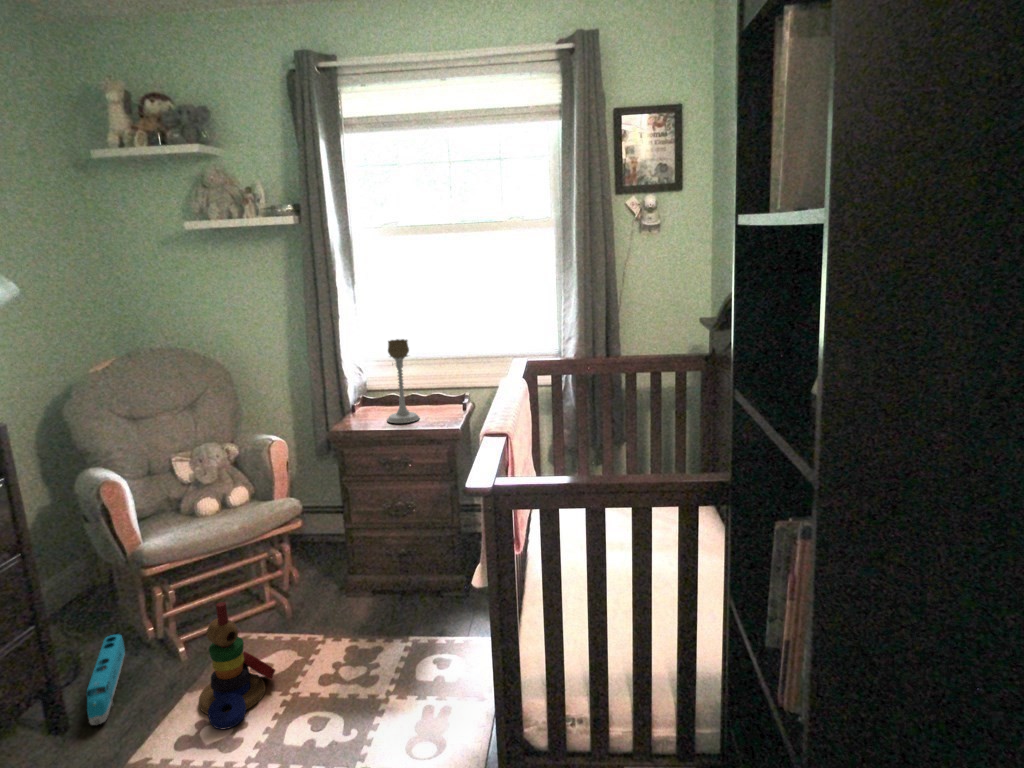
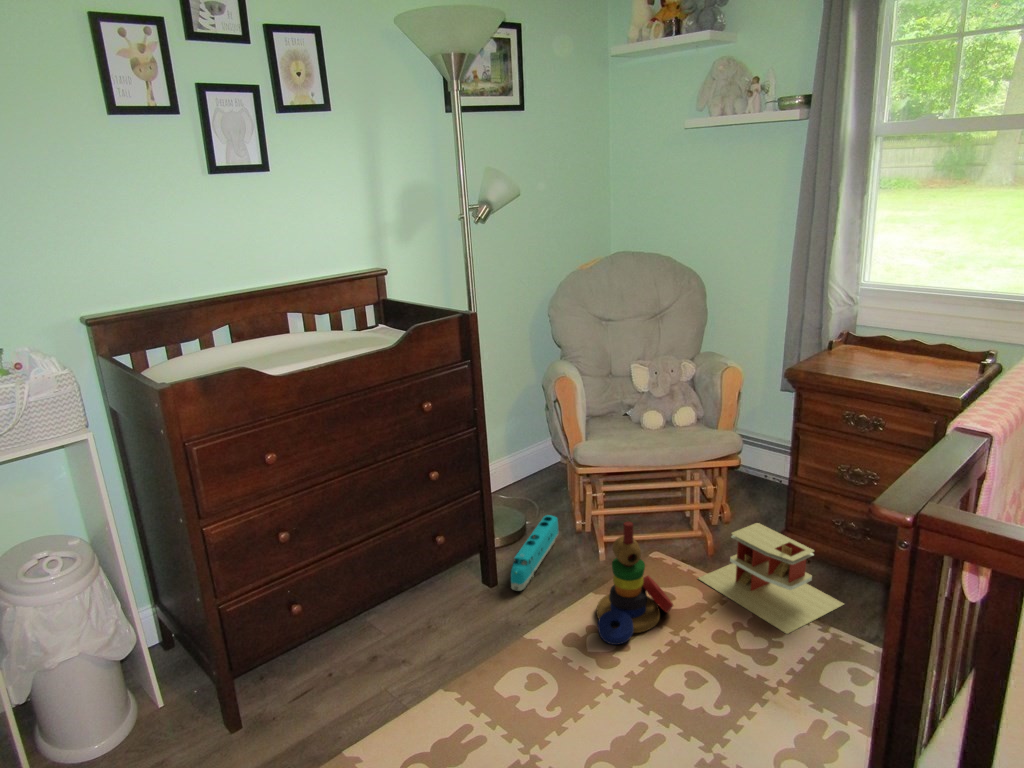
candle holder: present [387,339,420,423] -> none [865,269,913,376]
toy house: none [286,572,412,655] -> present [698,523,844,634]

